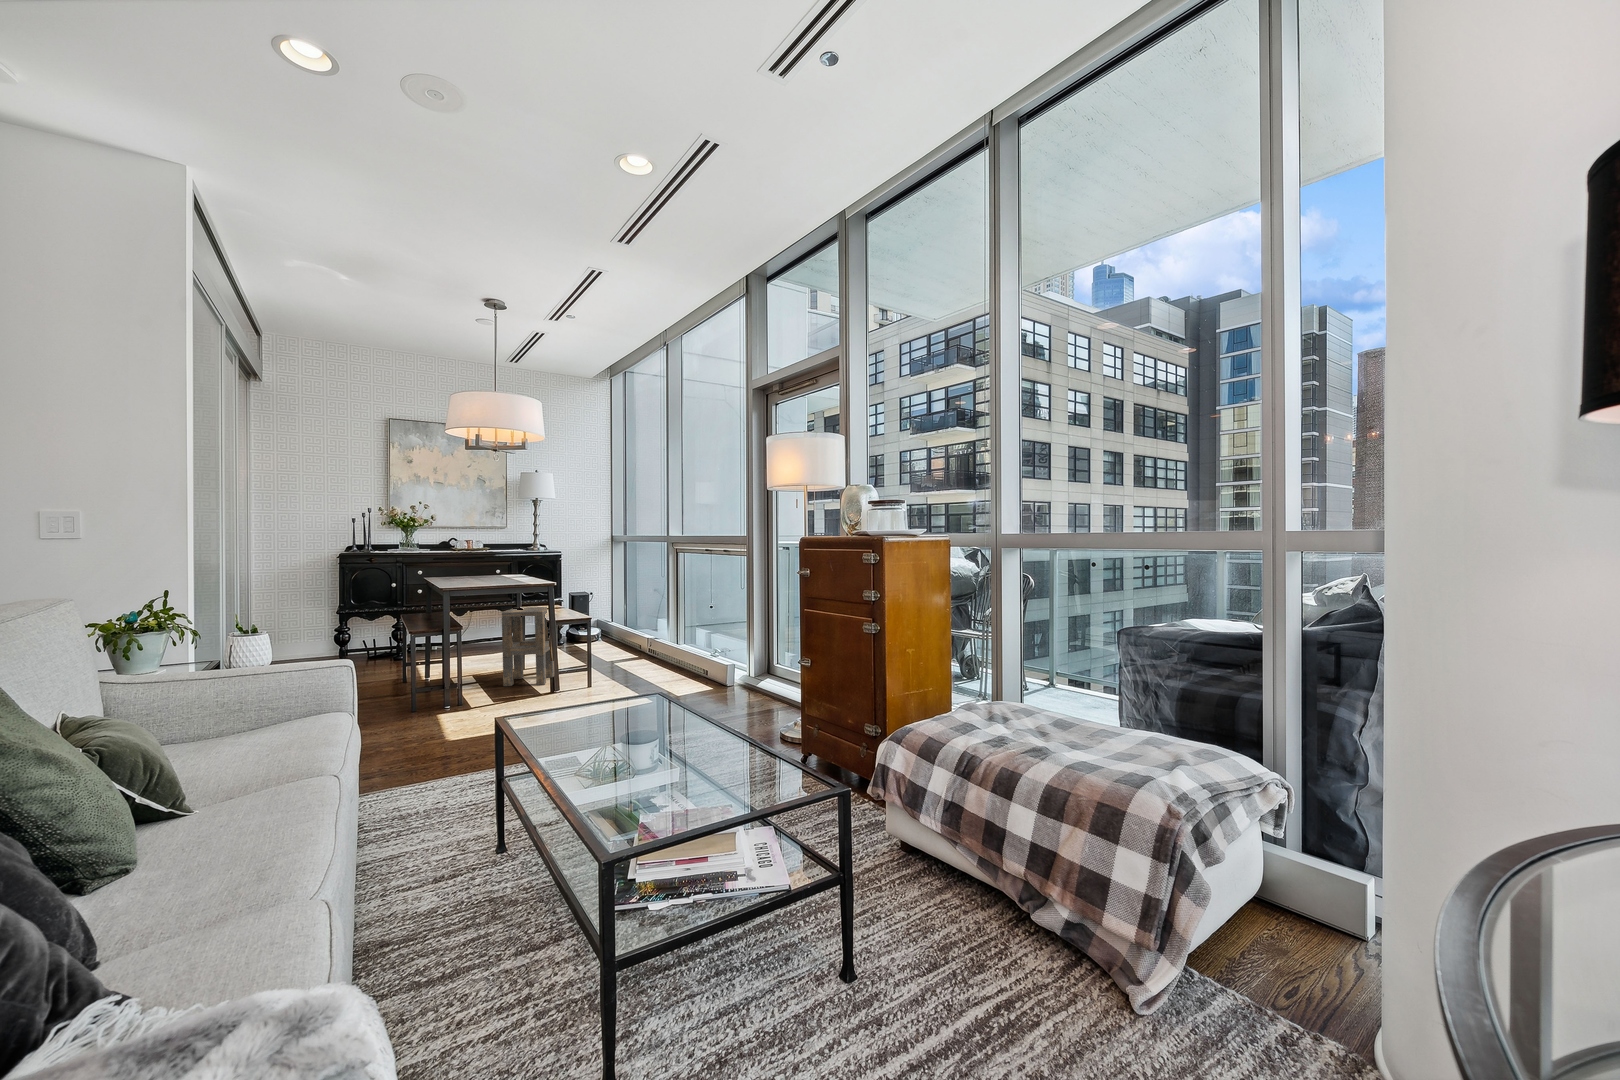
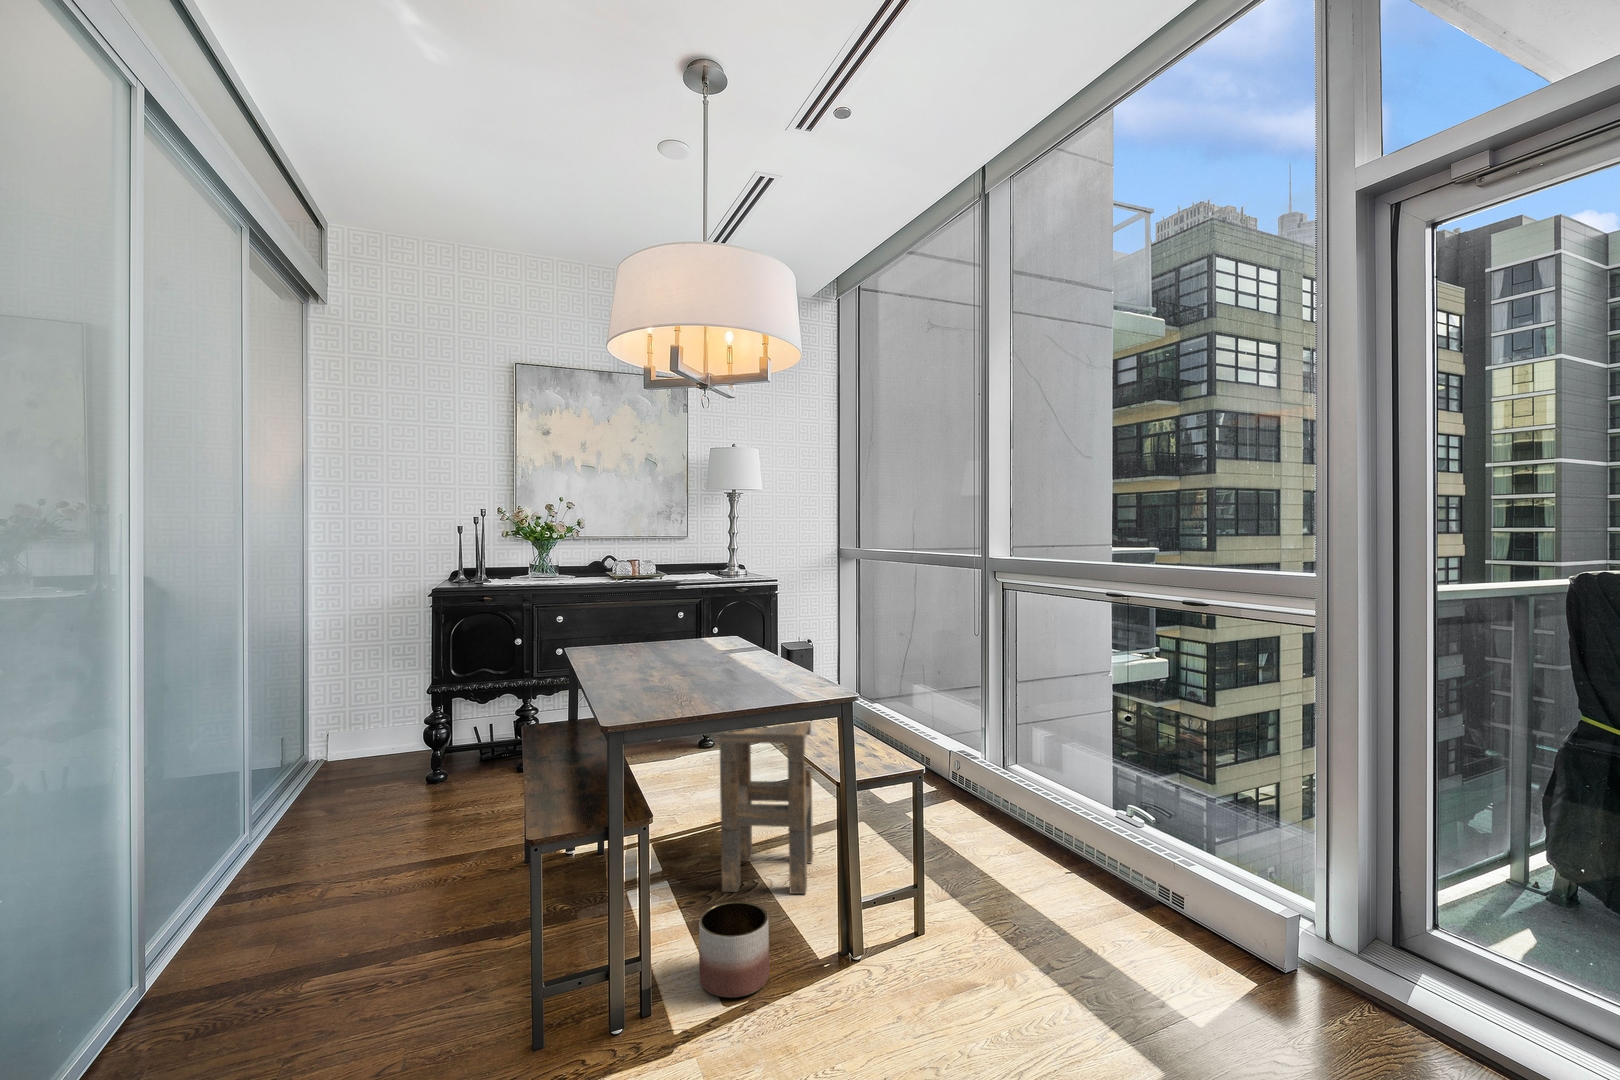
planter: none [484,675,516,706] -> present [699,901,770,998]

